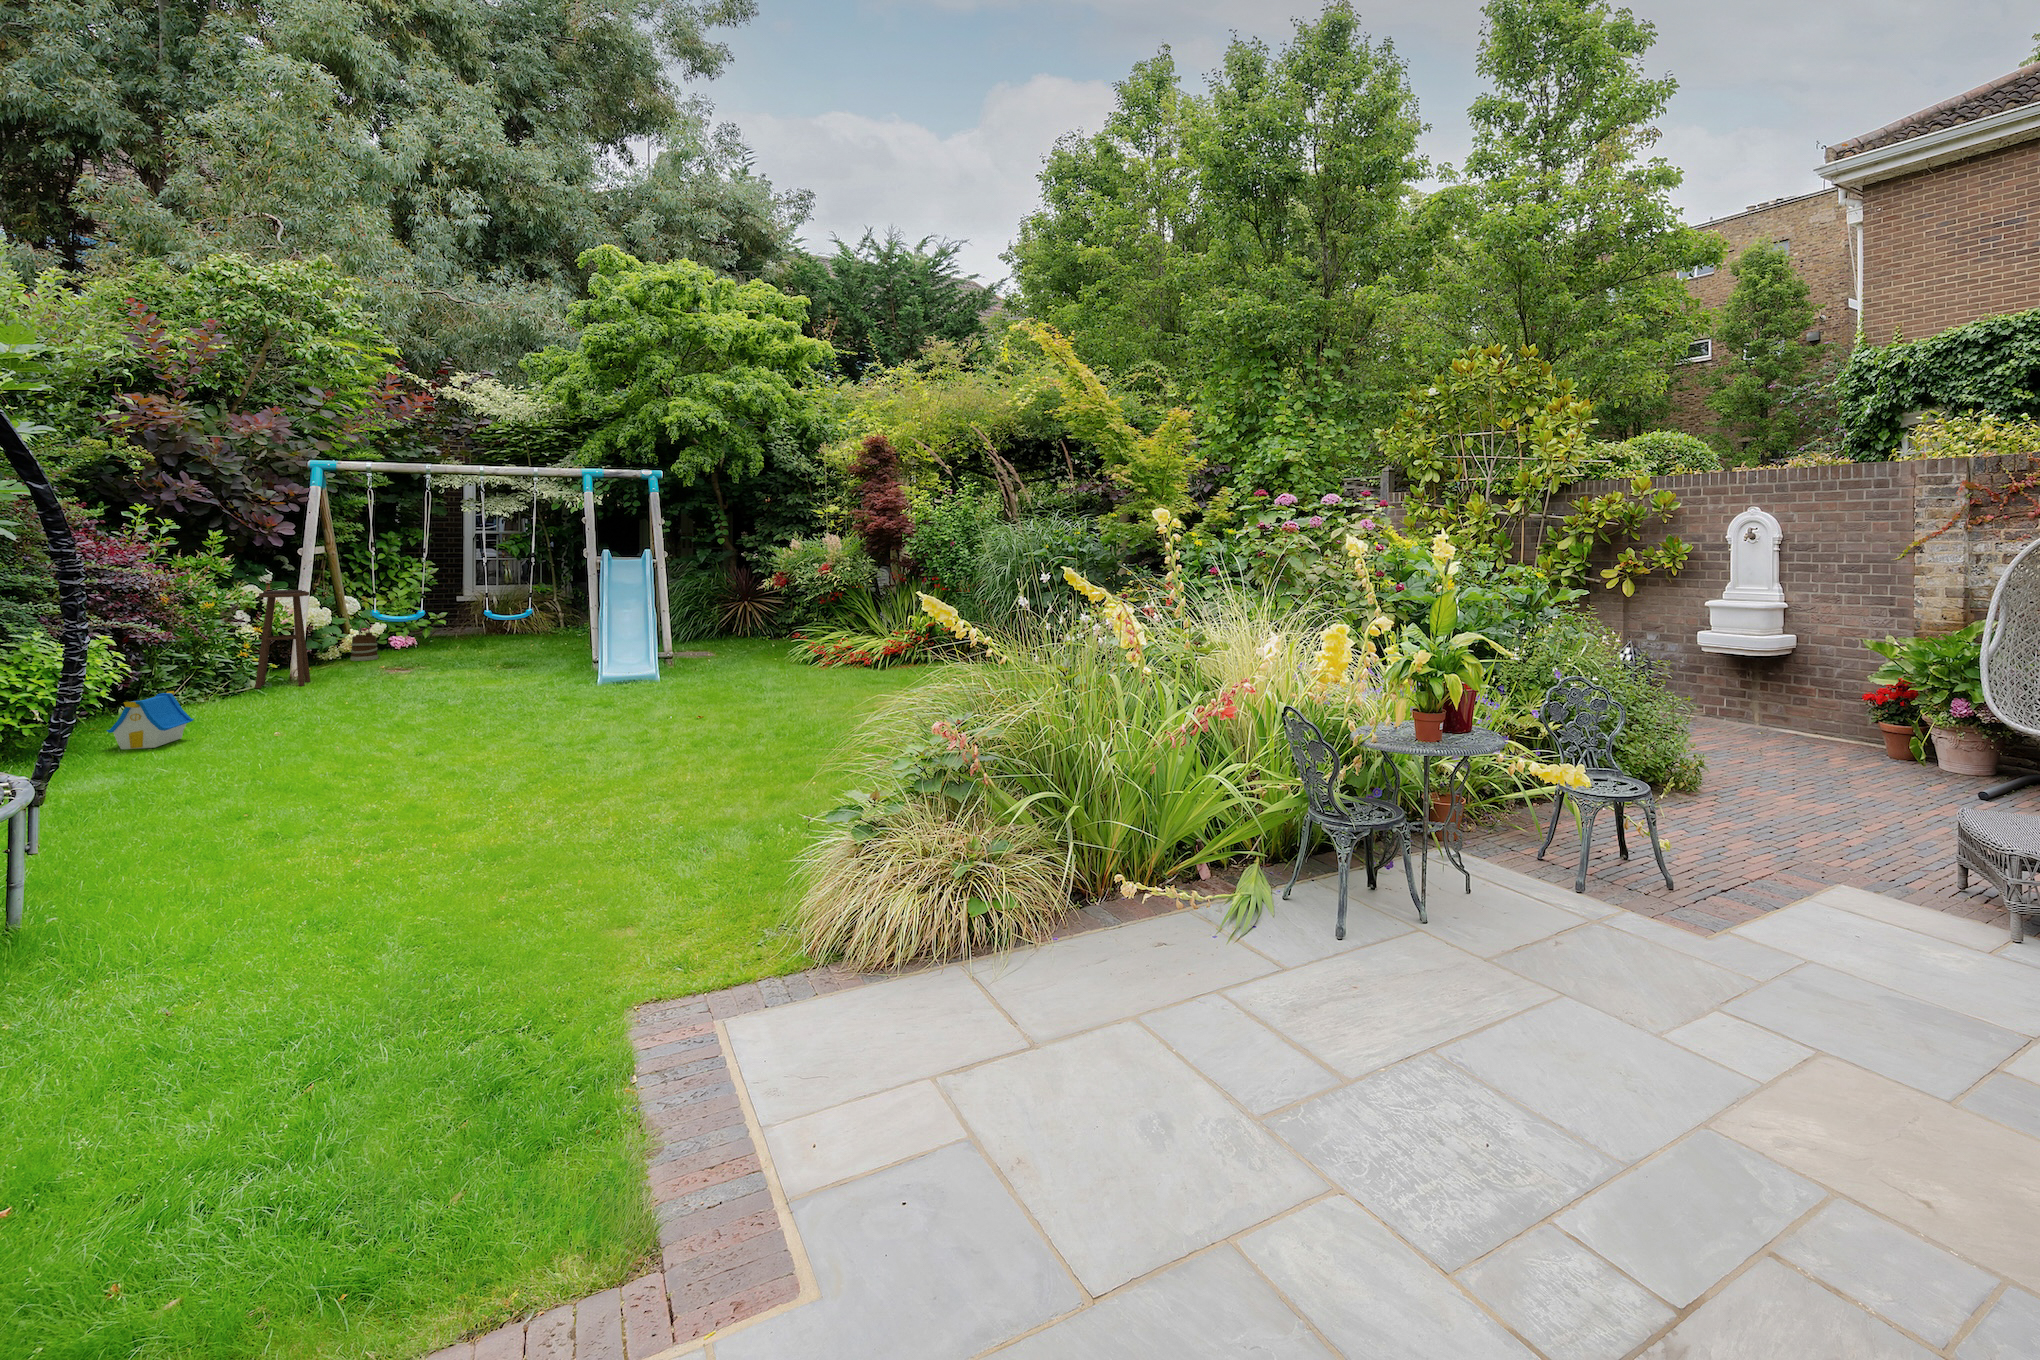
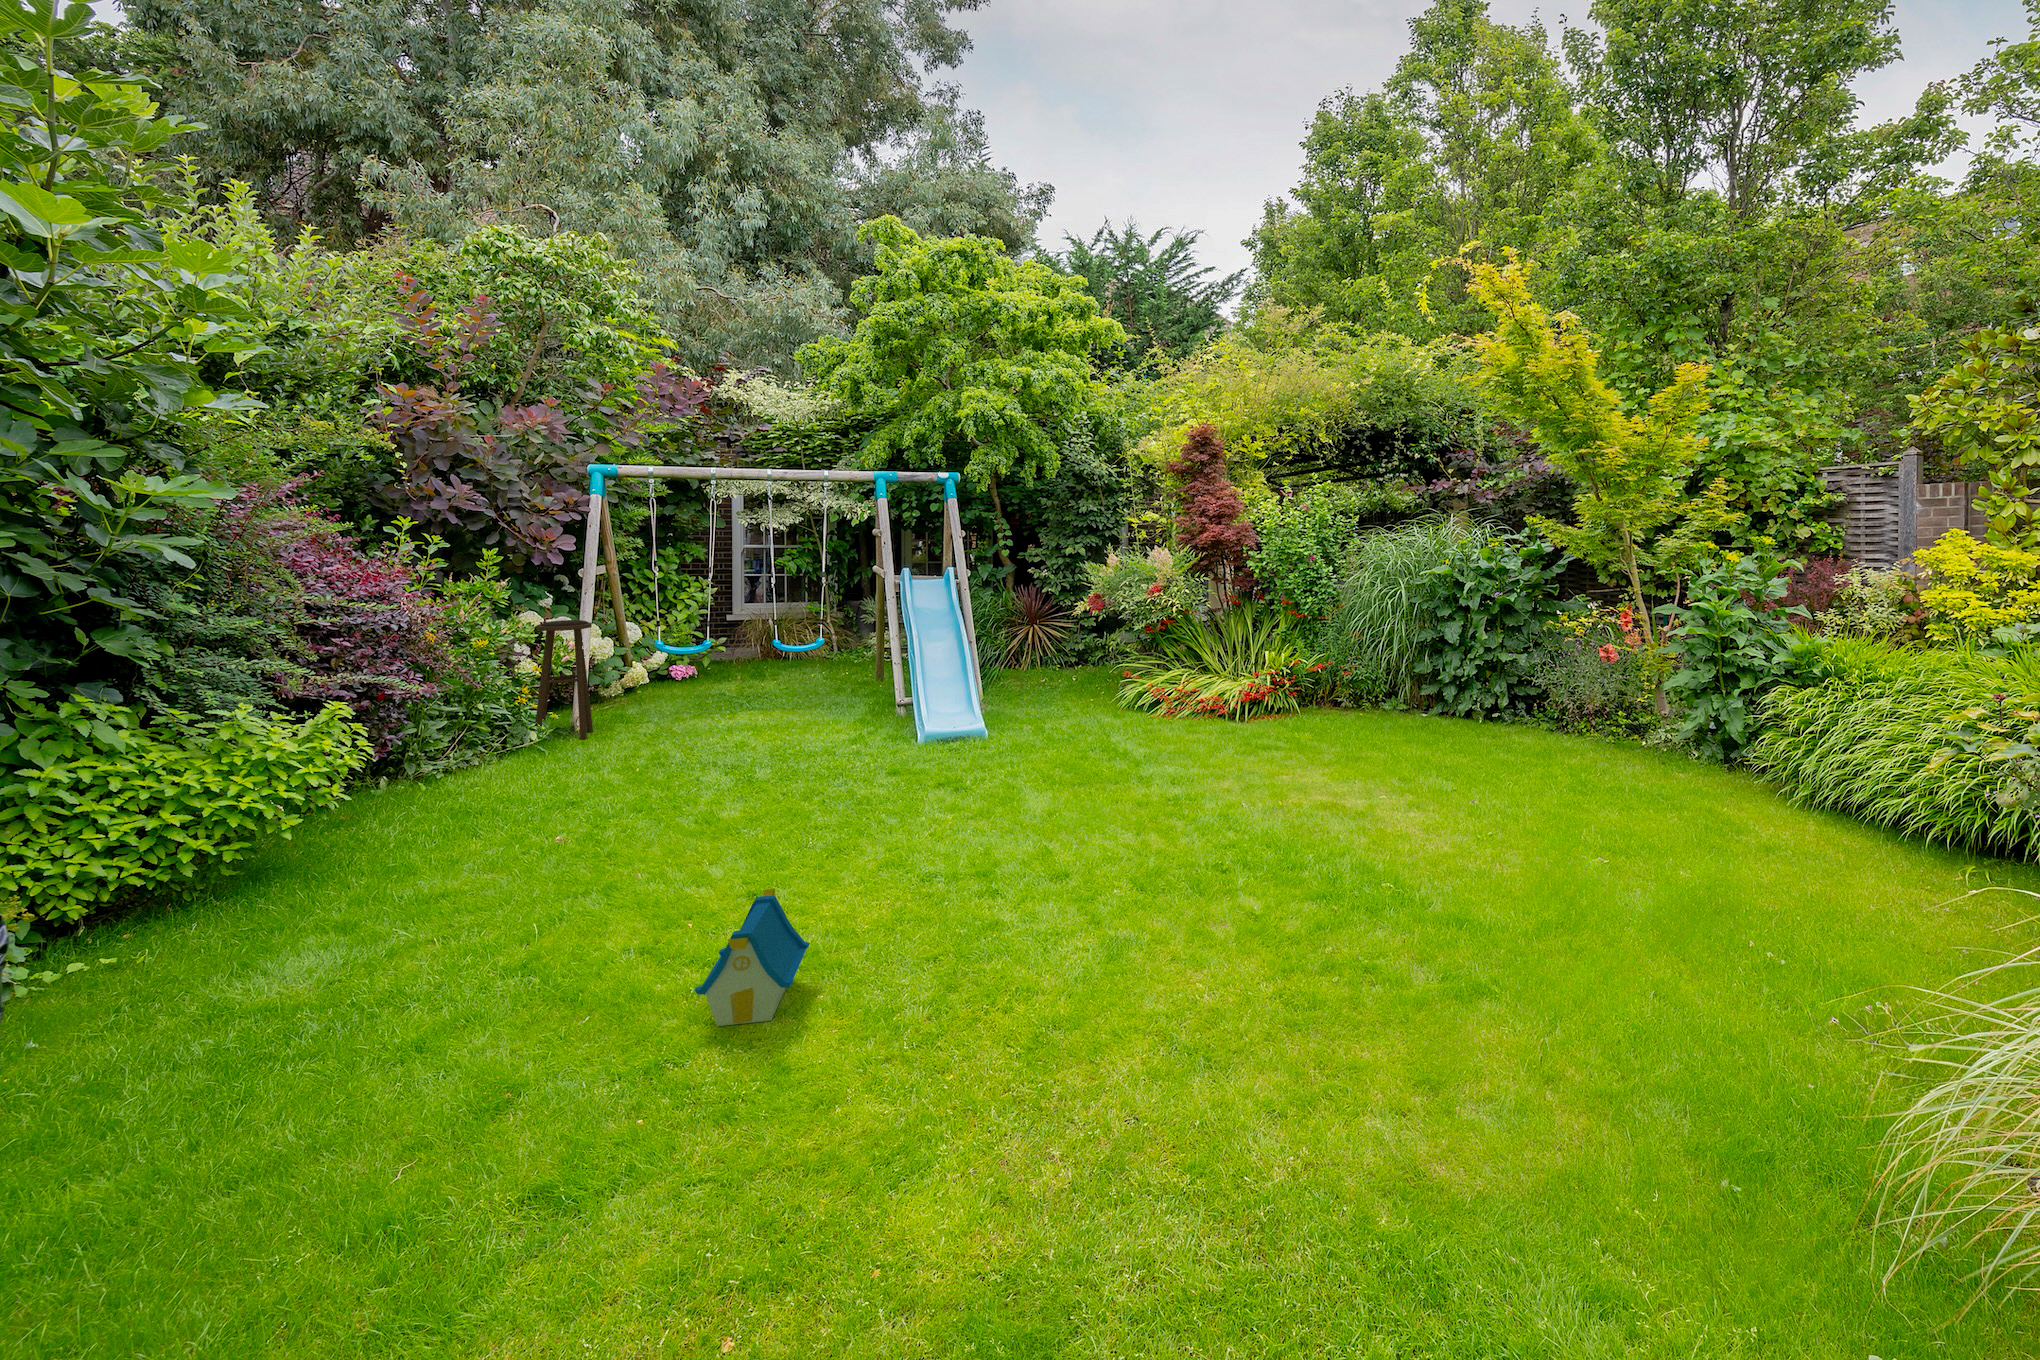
wooden bucket: present [350,622,379,661] -> none [632,651,662,698]
toy house: present [107,691,194,749] -> present [694,888,810,1026]

